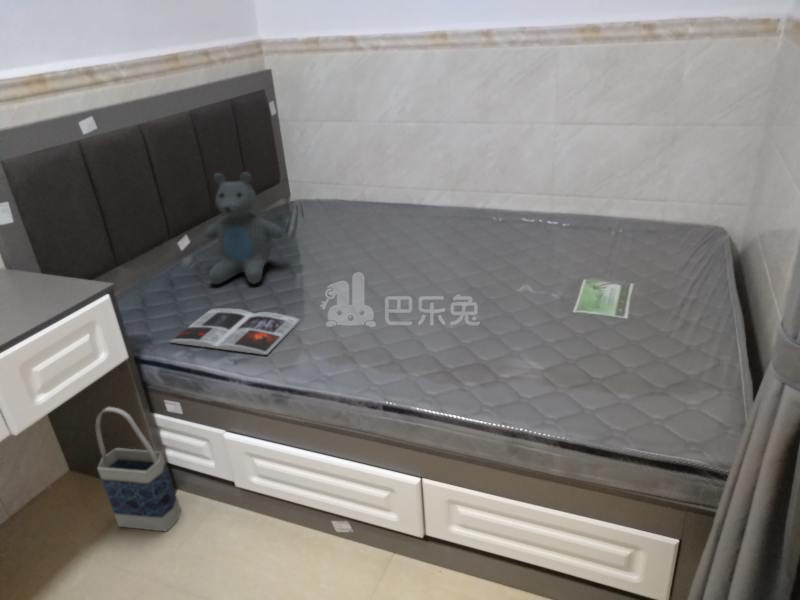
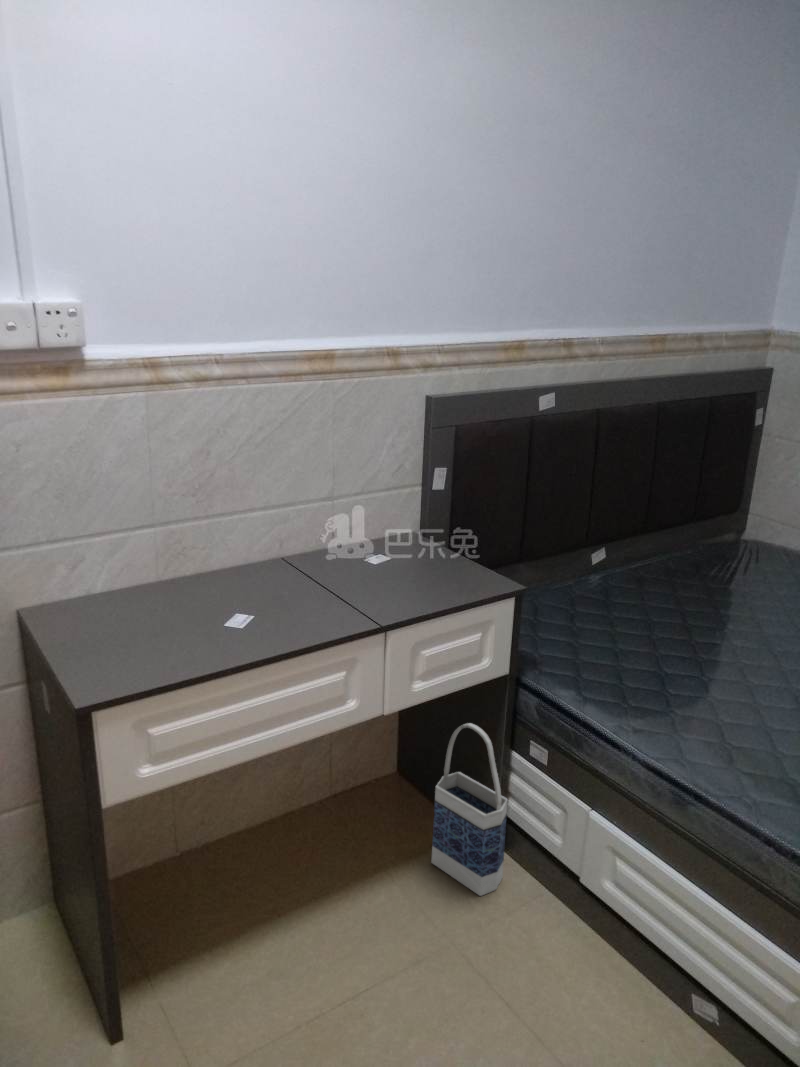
teddy bear: present [204,172,284,284] -> none [620,488,734,637]
magazine: present [170,309,300,355] -> none [558,651,730,737]

